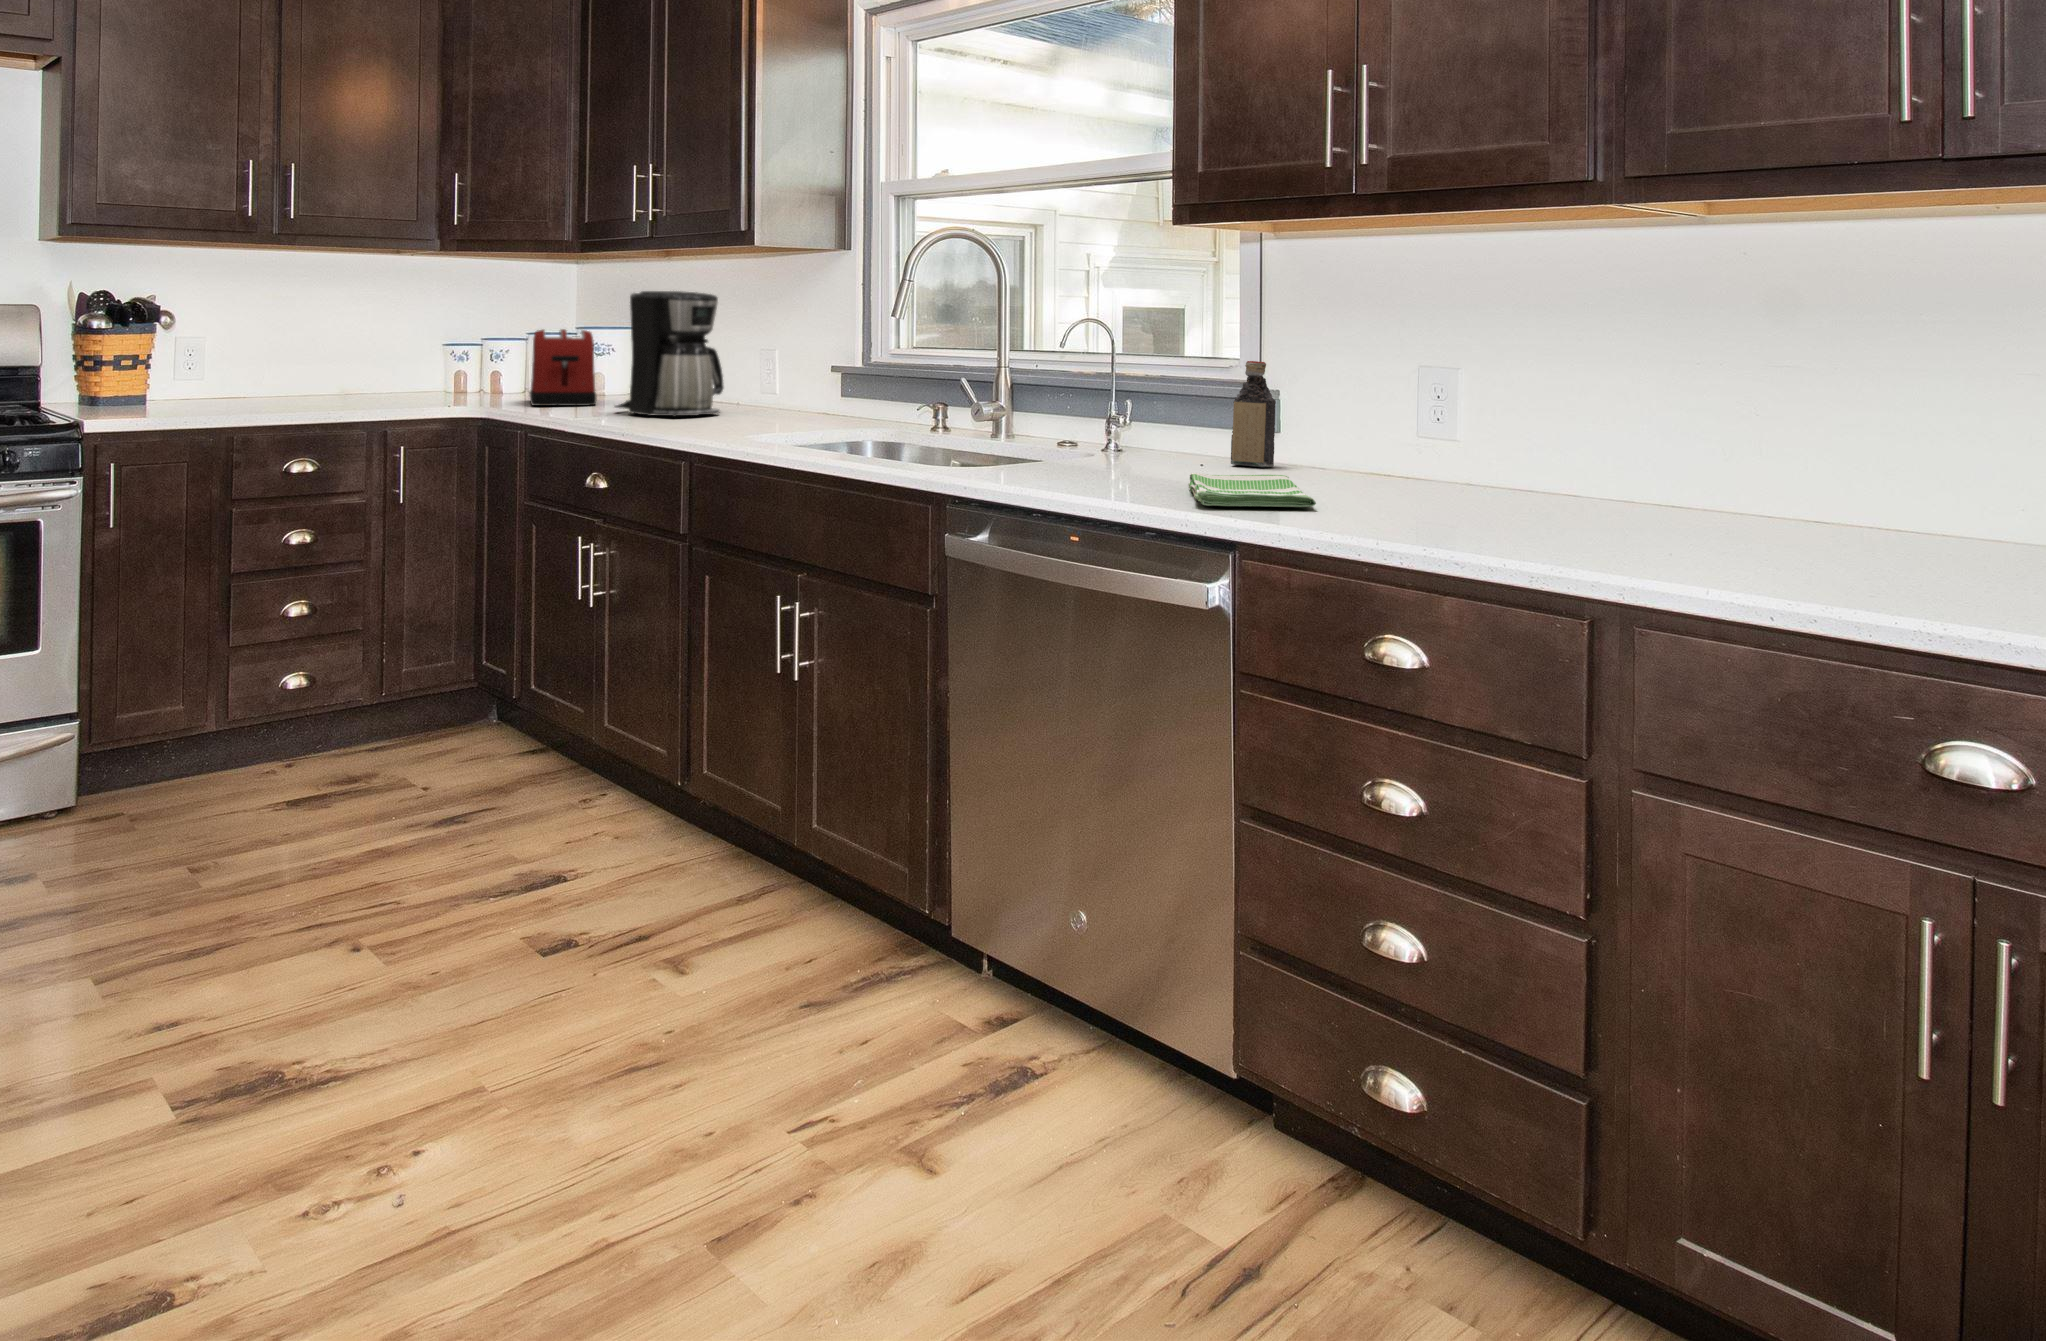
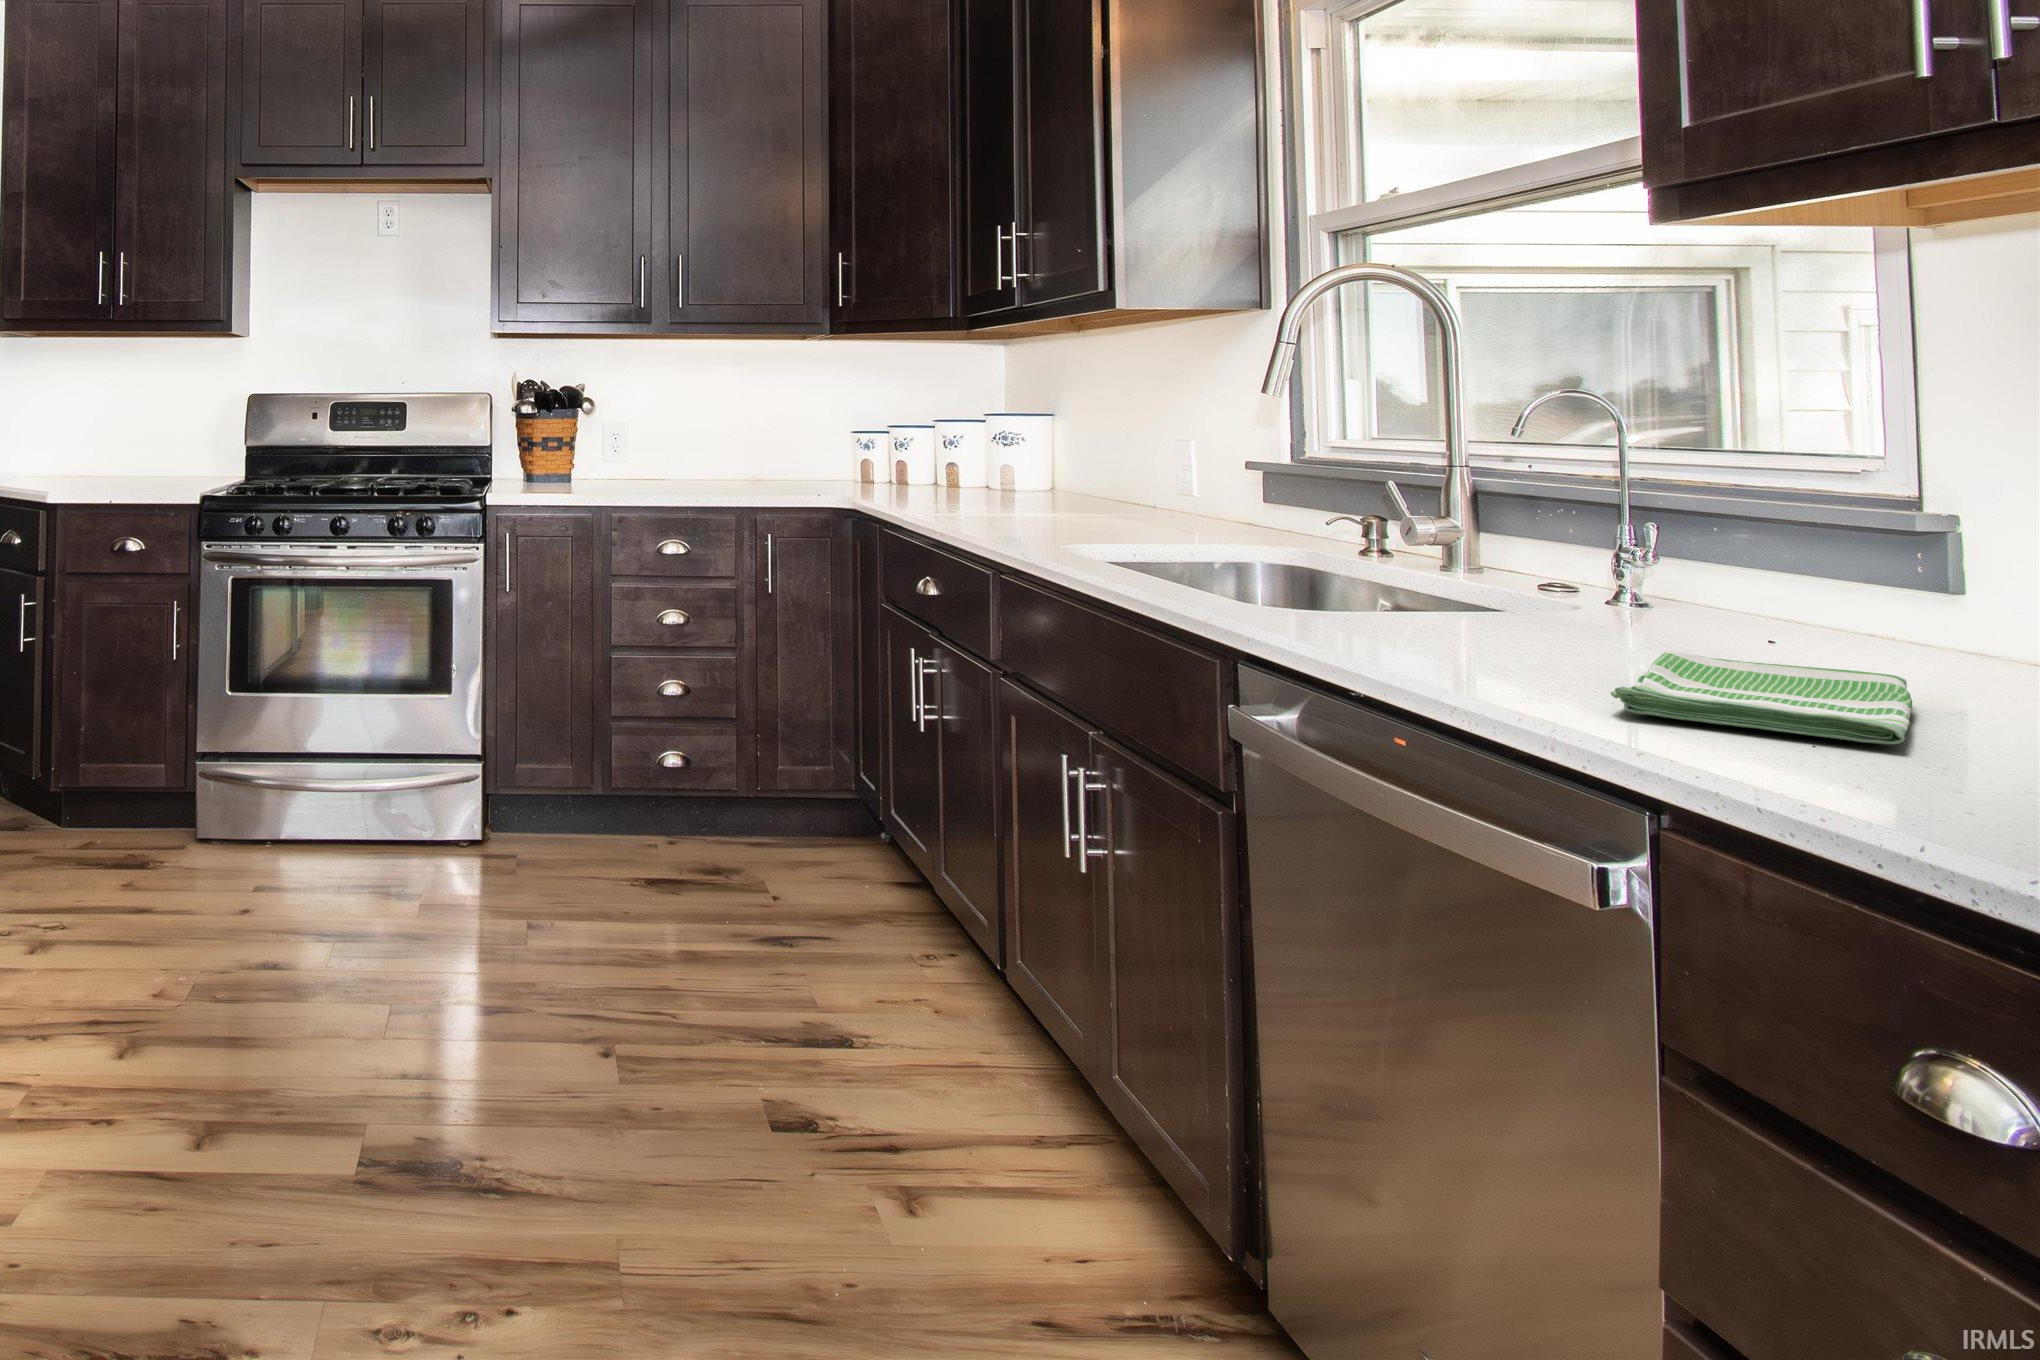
coffee maker: present [615,291,724,417] -> none [992,368,1121,516]
toaster: present [530,329,597,406] -> none [920,413,1000,499]
bottle: present [1231,361,1276,467] -> none [1845,459,1952,656]

